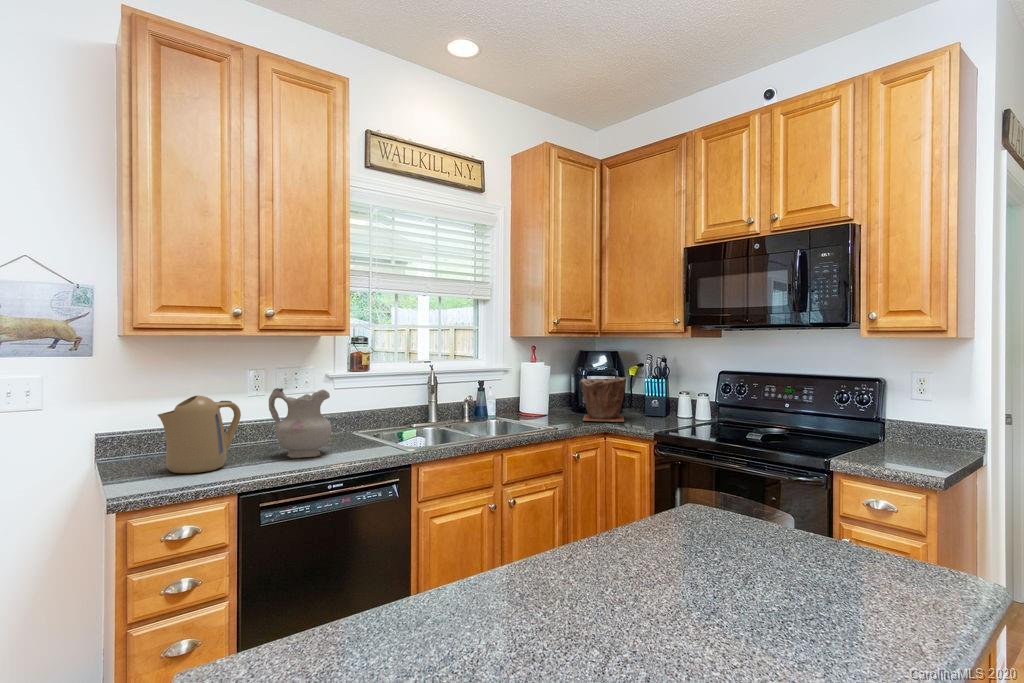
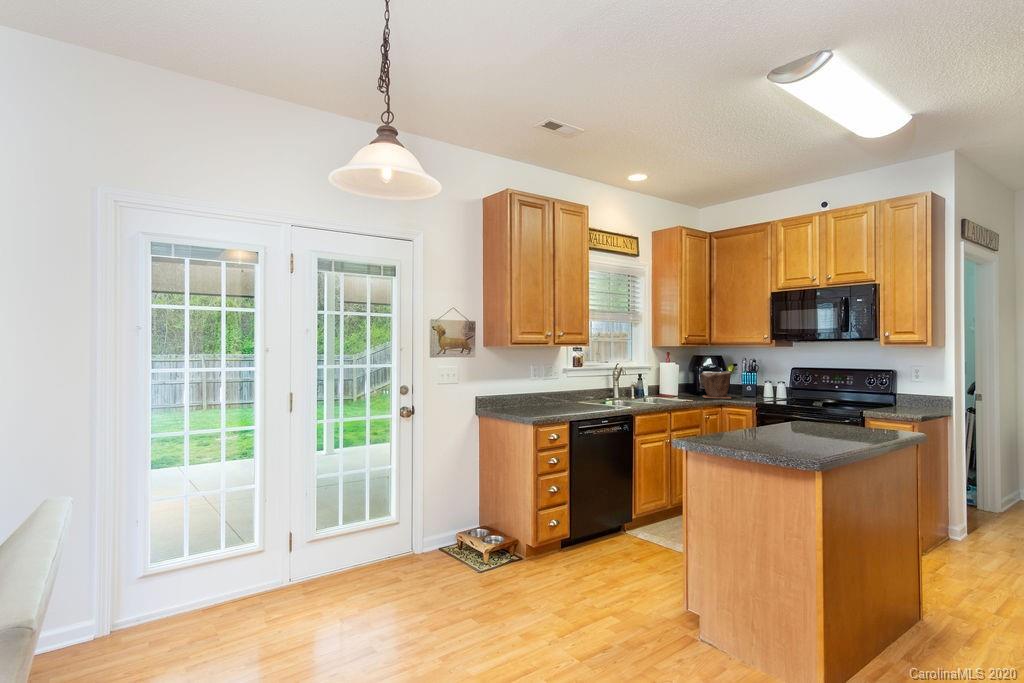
ceramic pitcher: present [269,388,331,458] -> none [561,373,592,410]
kettle: present [158,396,241,473] -> none [525,376,554,414]

